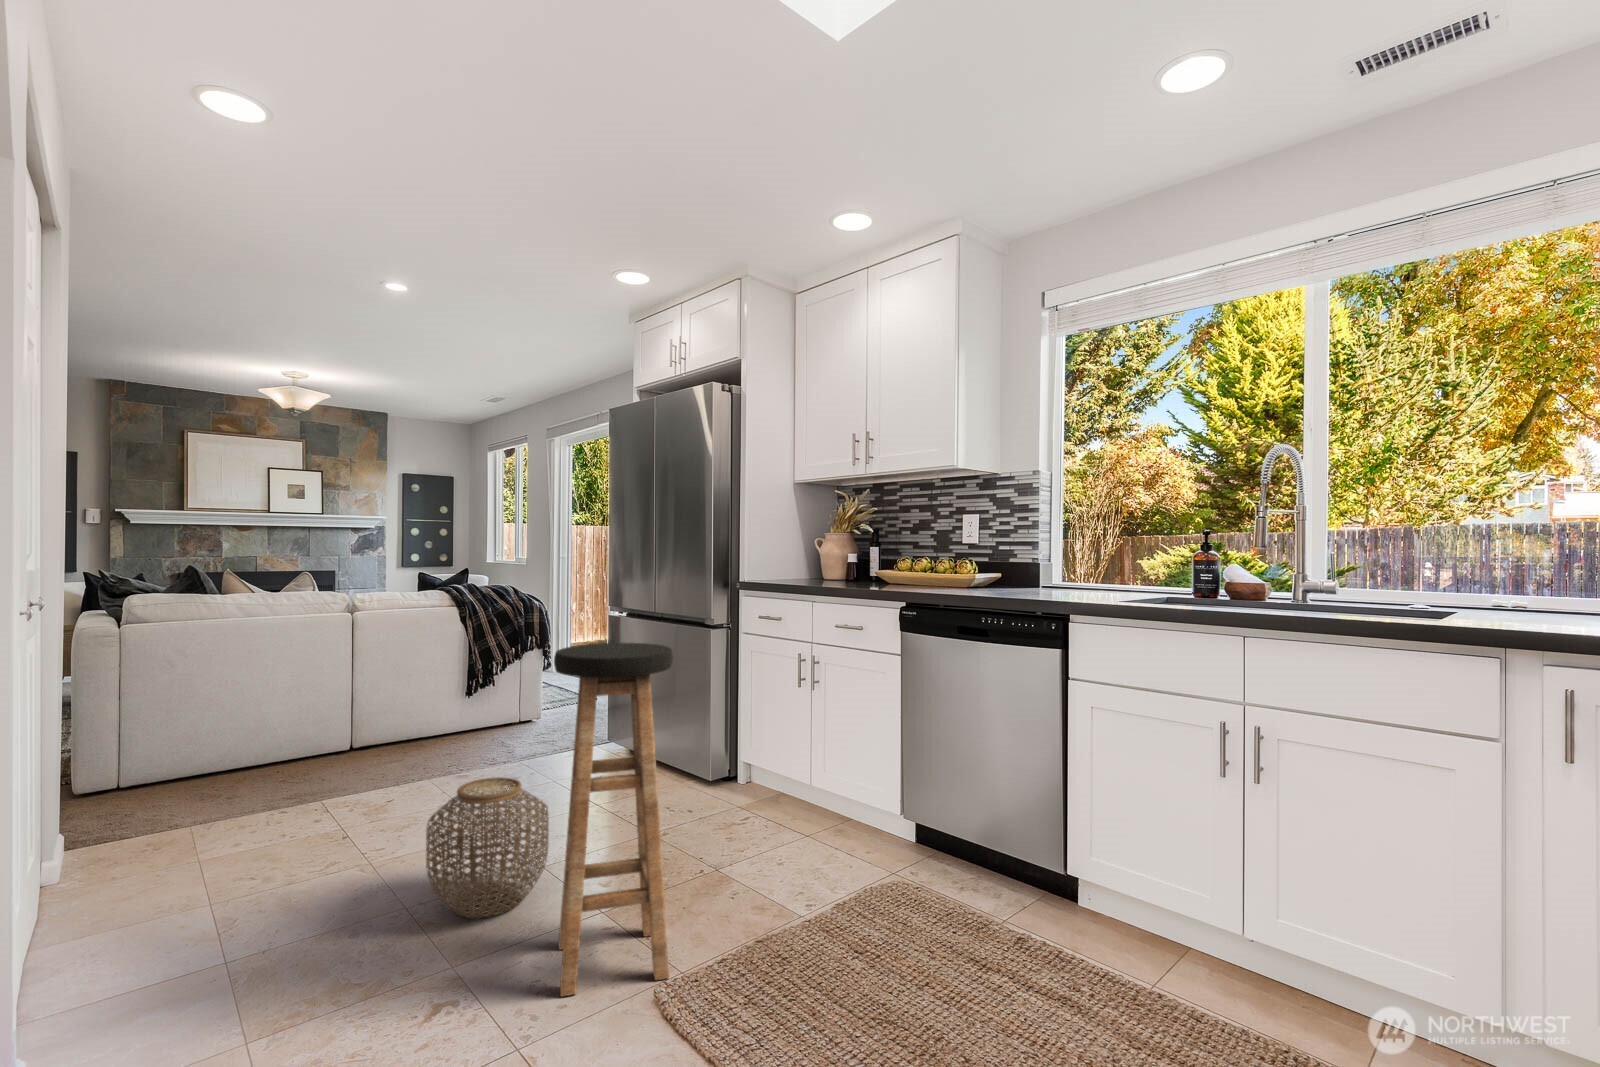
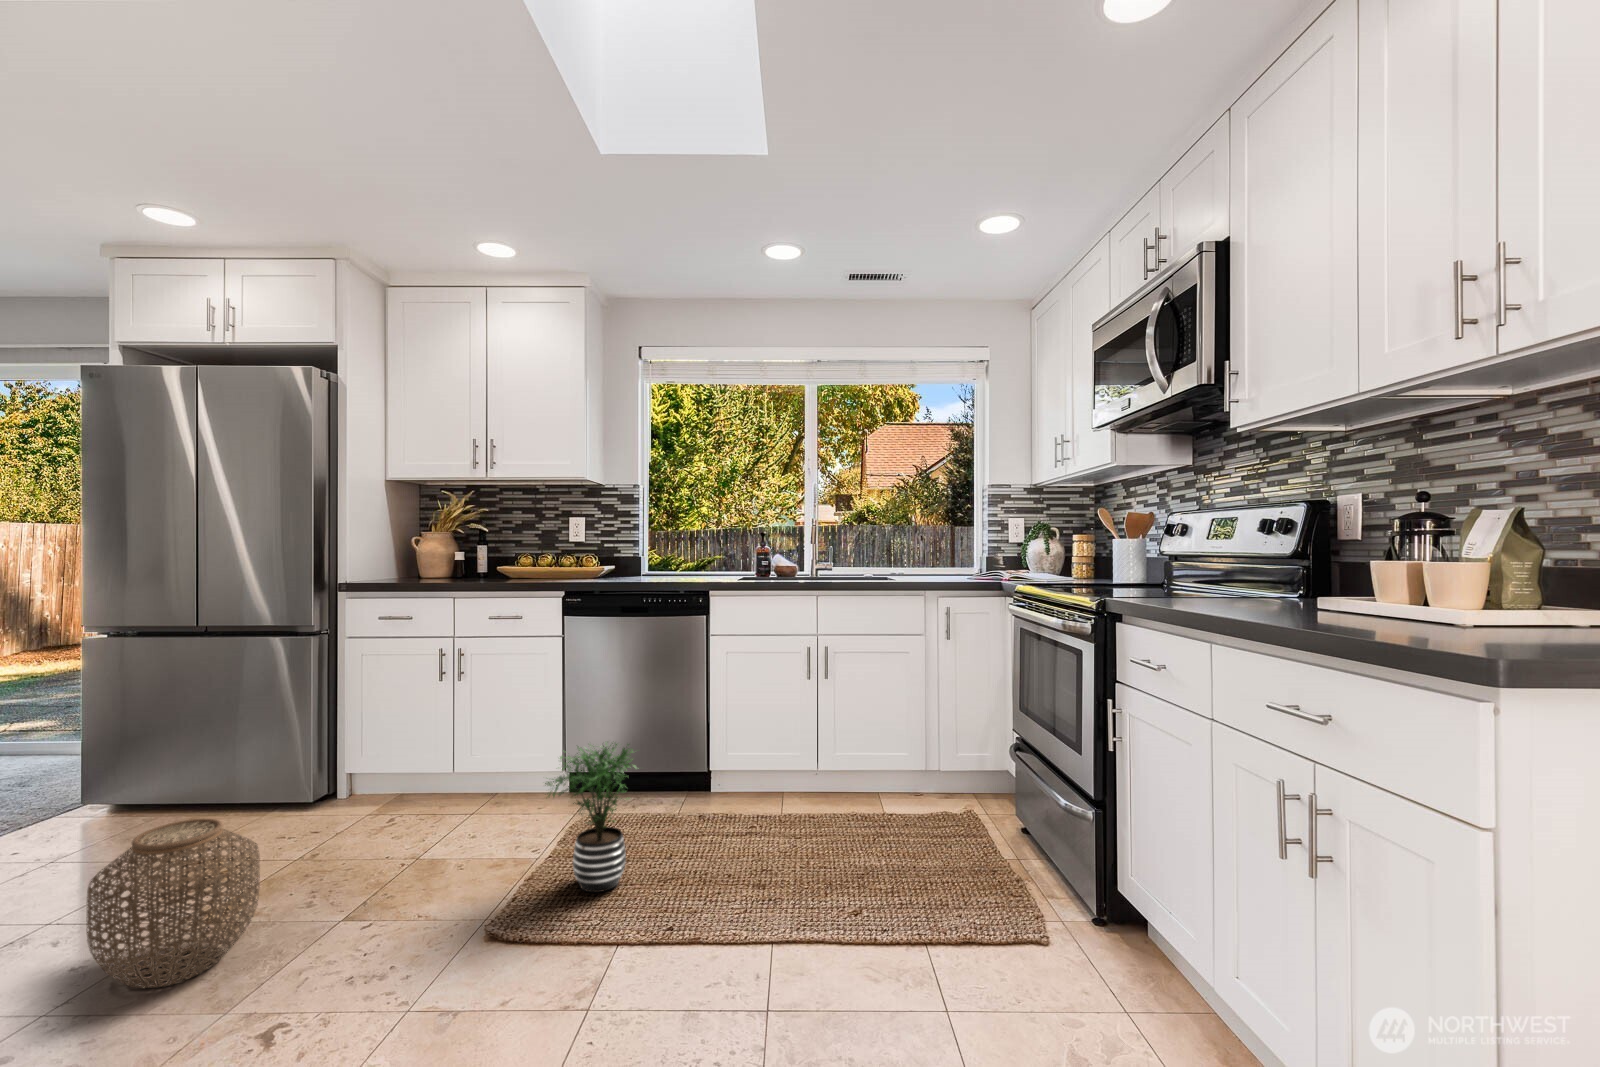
bar stool: present [554,643,673,996] -> none [327,643,476,984]
potted plant: none [760,789,890,989] -> present [545,743,636,892]

